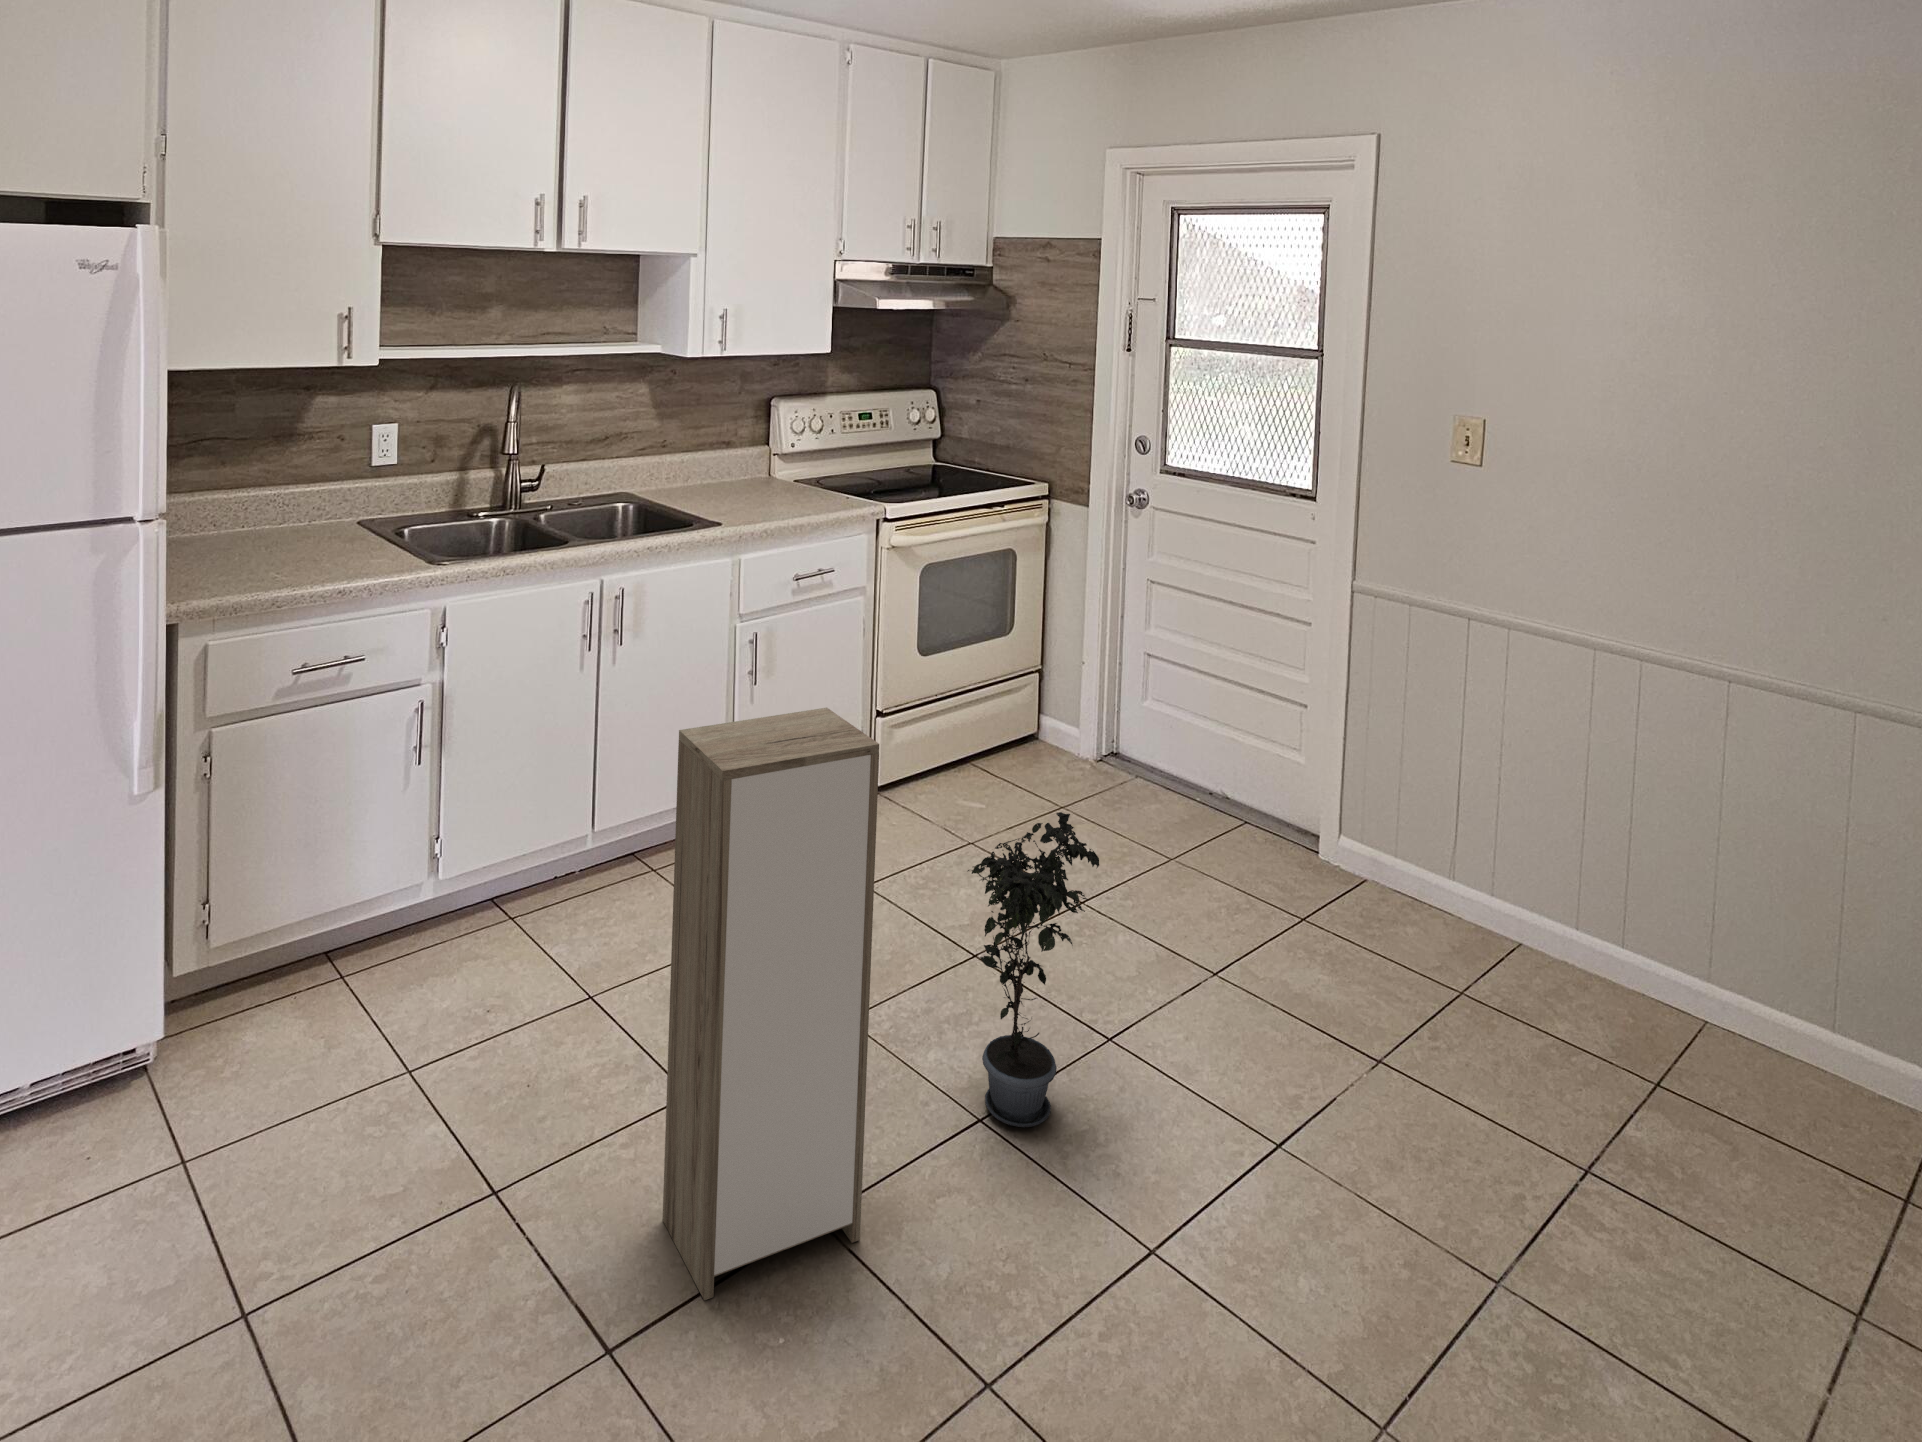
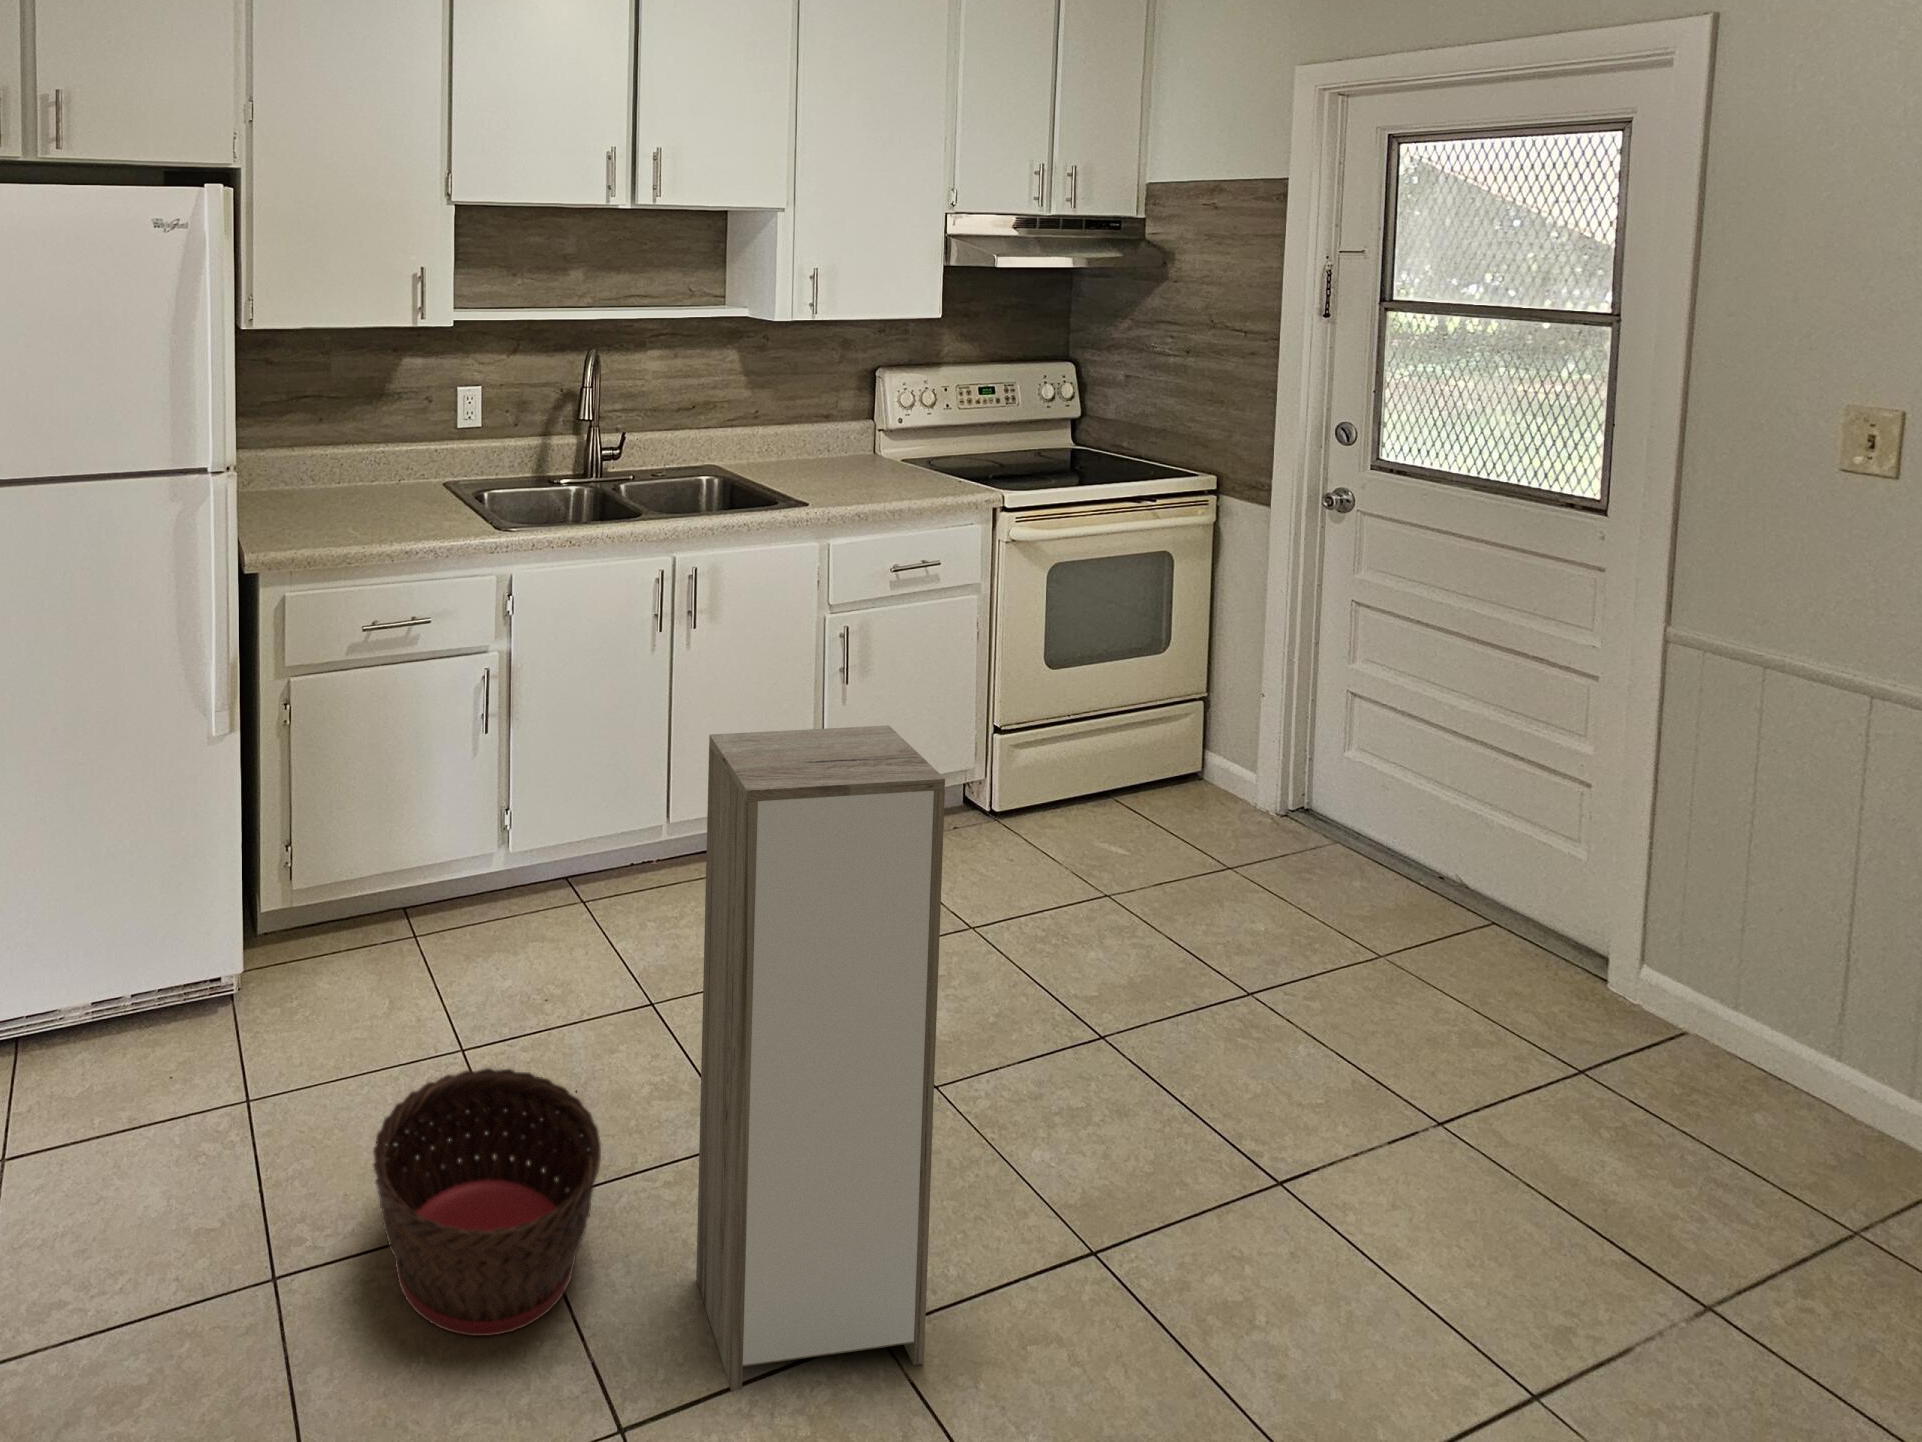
potted plant: present [968,812,1099,1128] -> none [1076,886,1254,1269]
basket: none [353,1071,577,1318] -> present [373,1068,601,1336]

